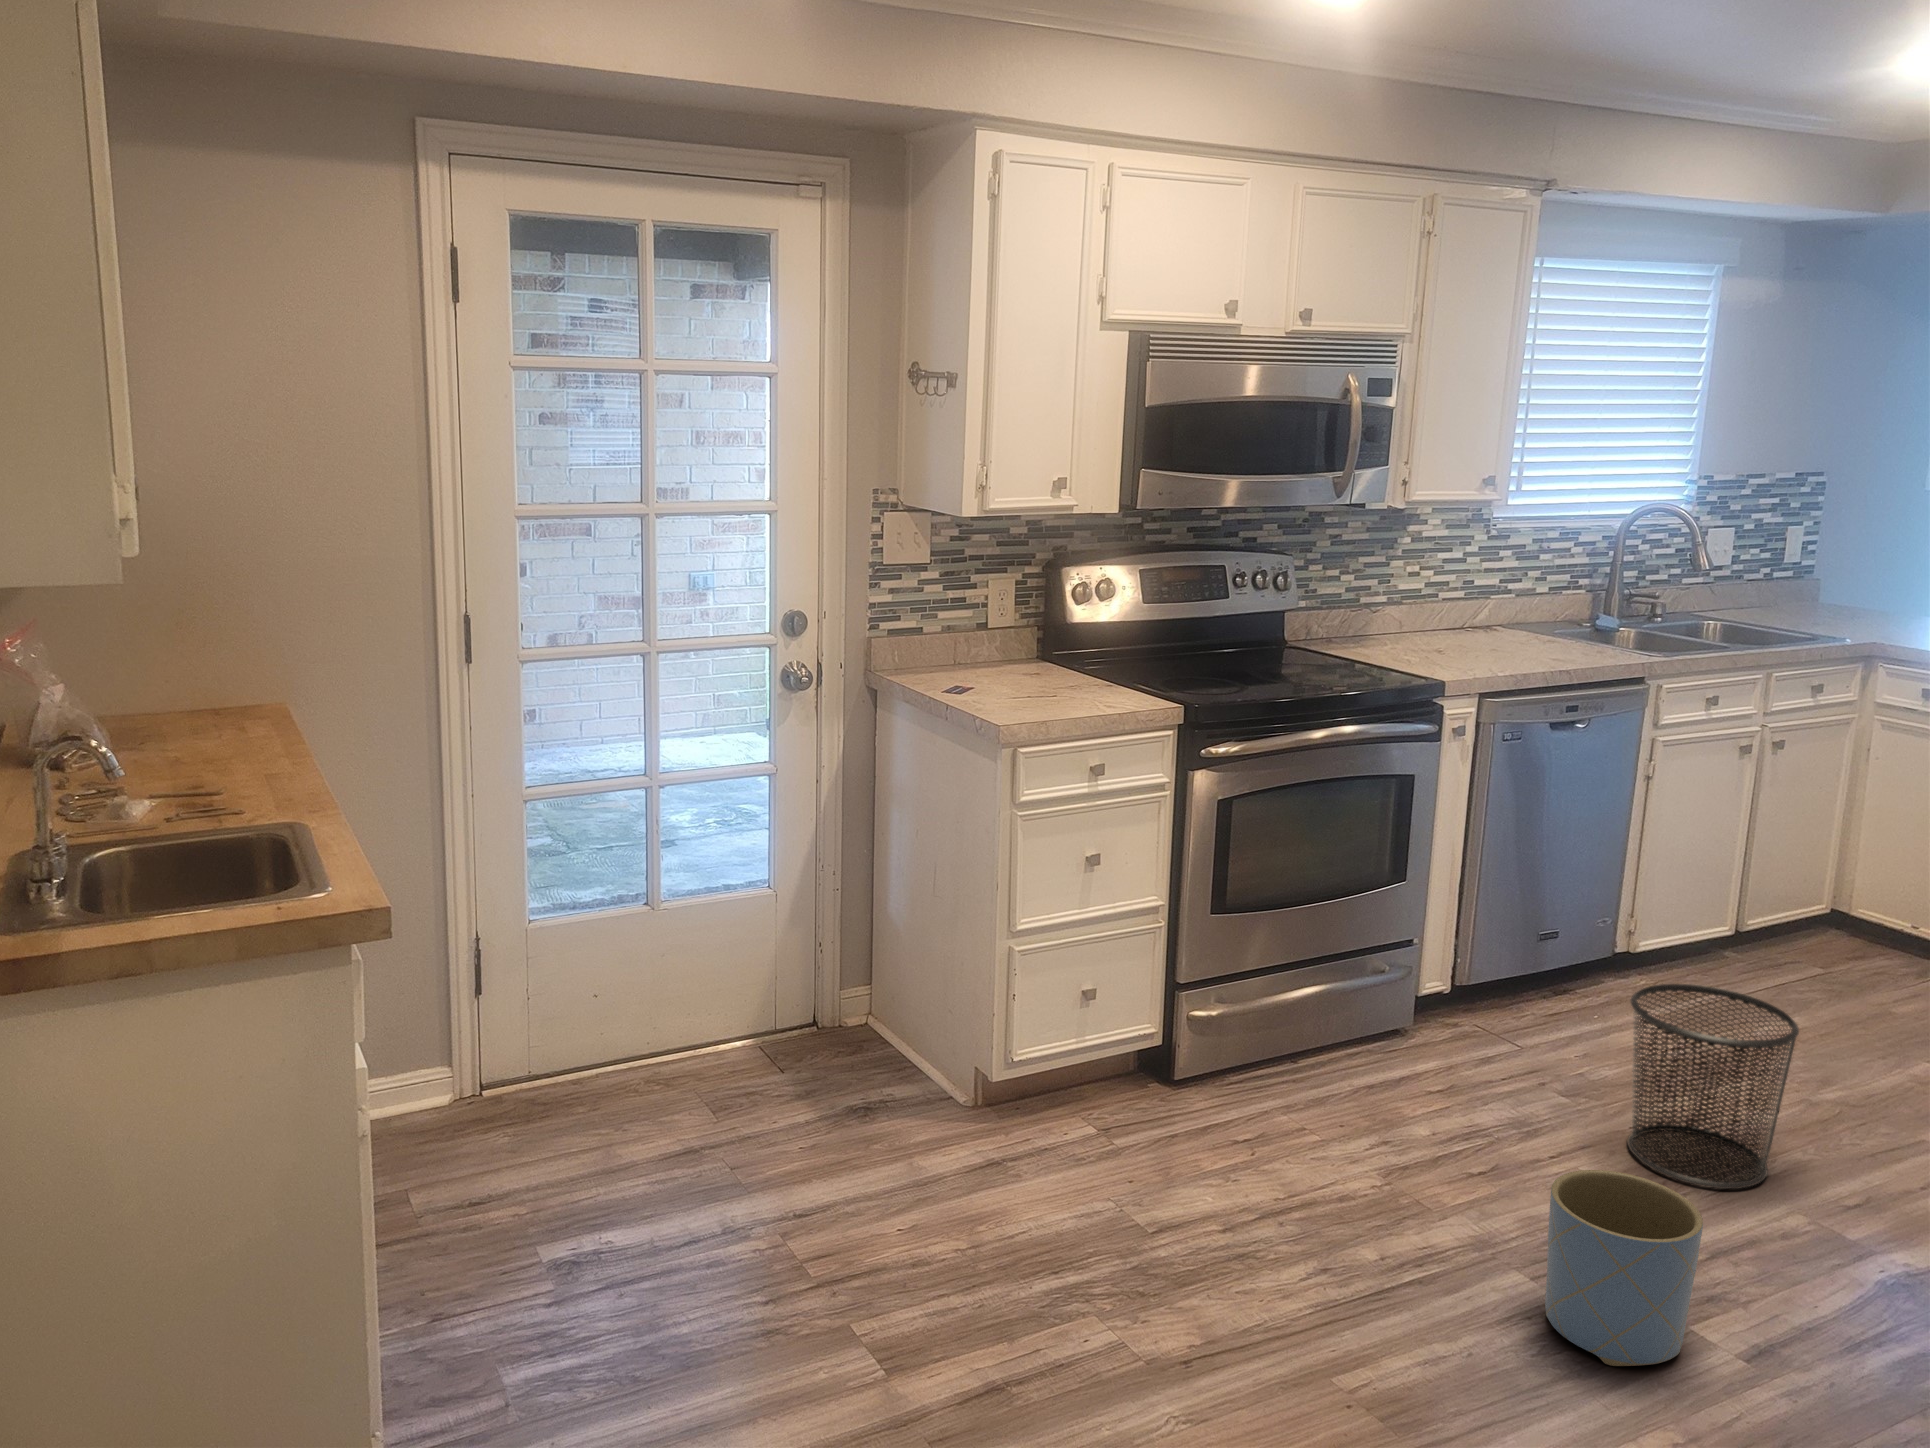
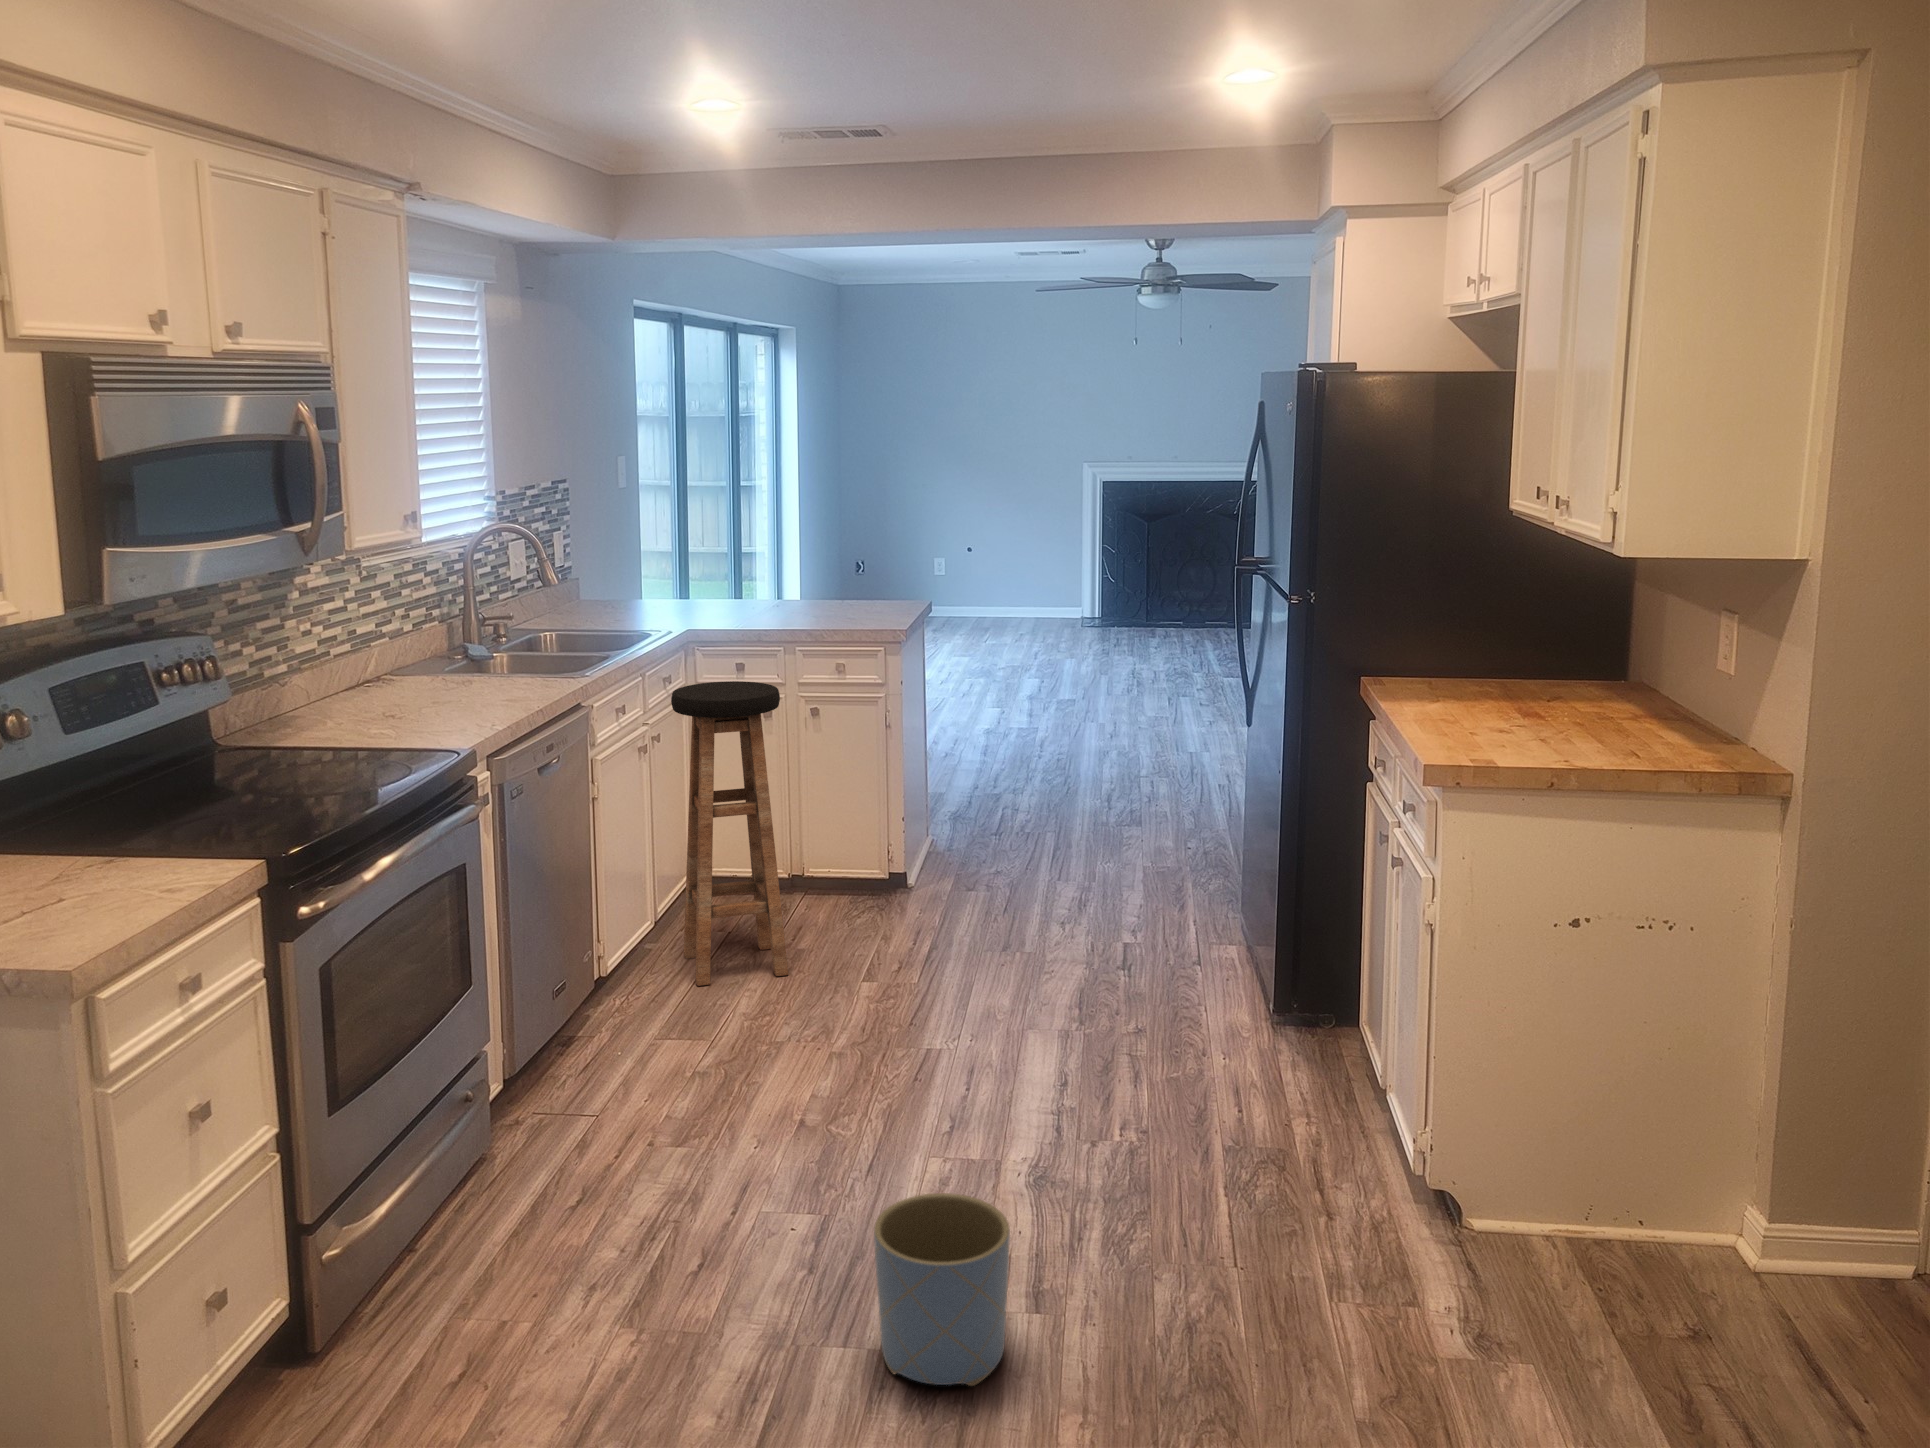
bar stool: none [1743,689,1915,1023] -> present [671,681,788,986]
waste bin: present [1627,984,1799,1189] -> none [748,985,891,1182]

